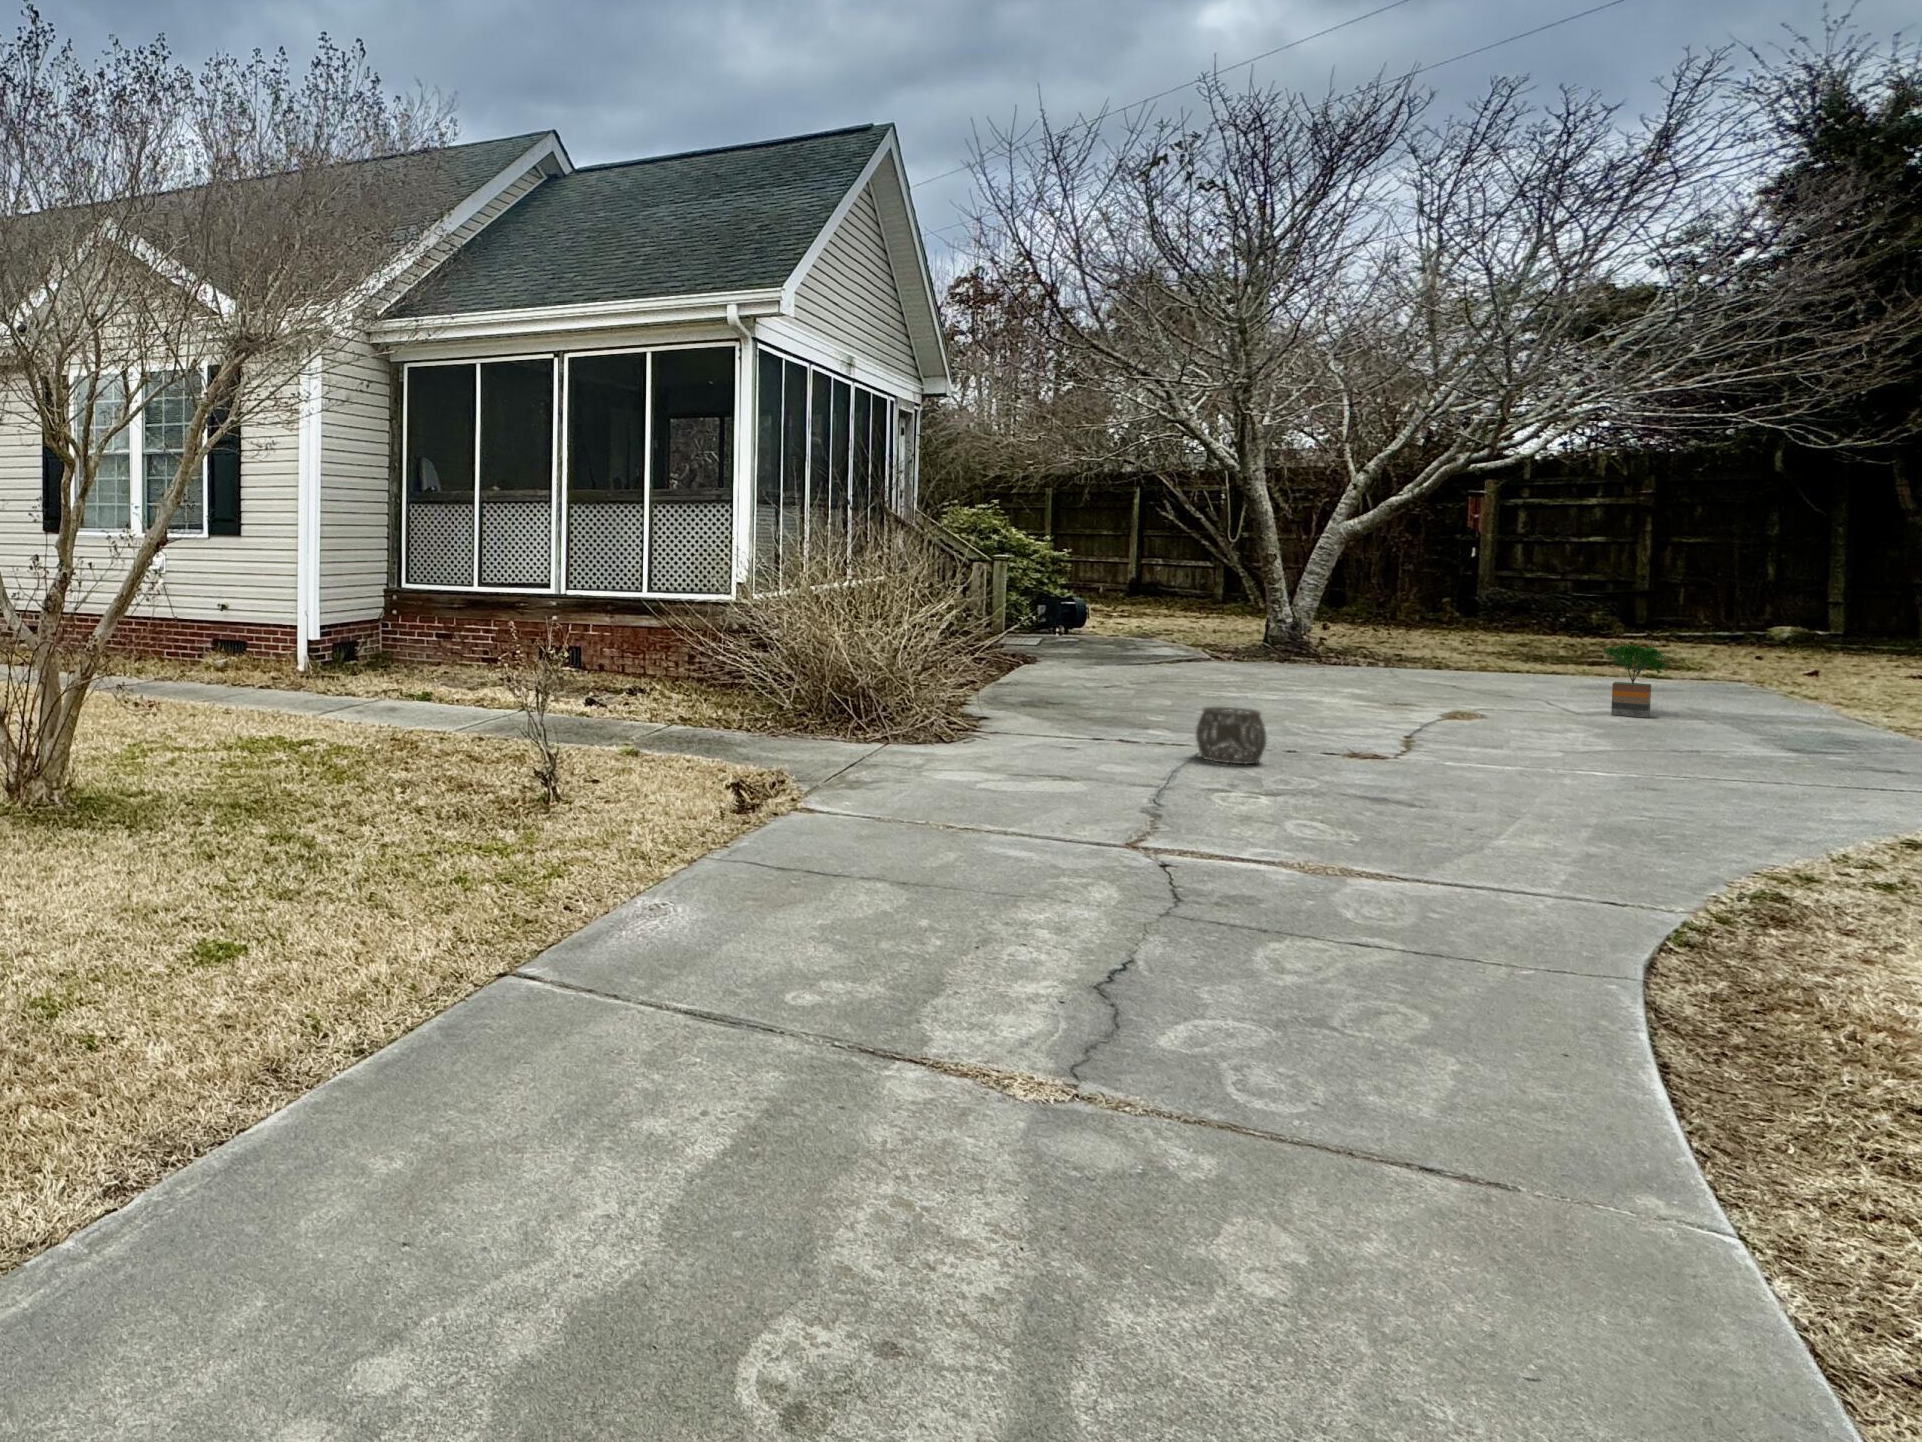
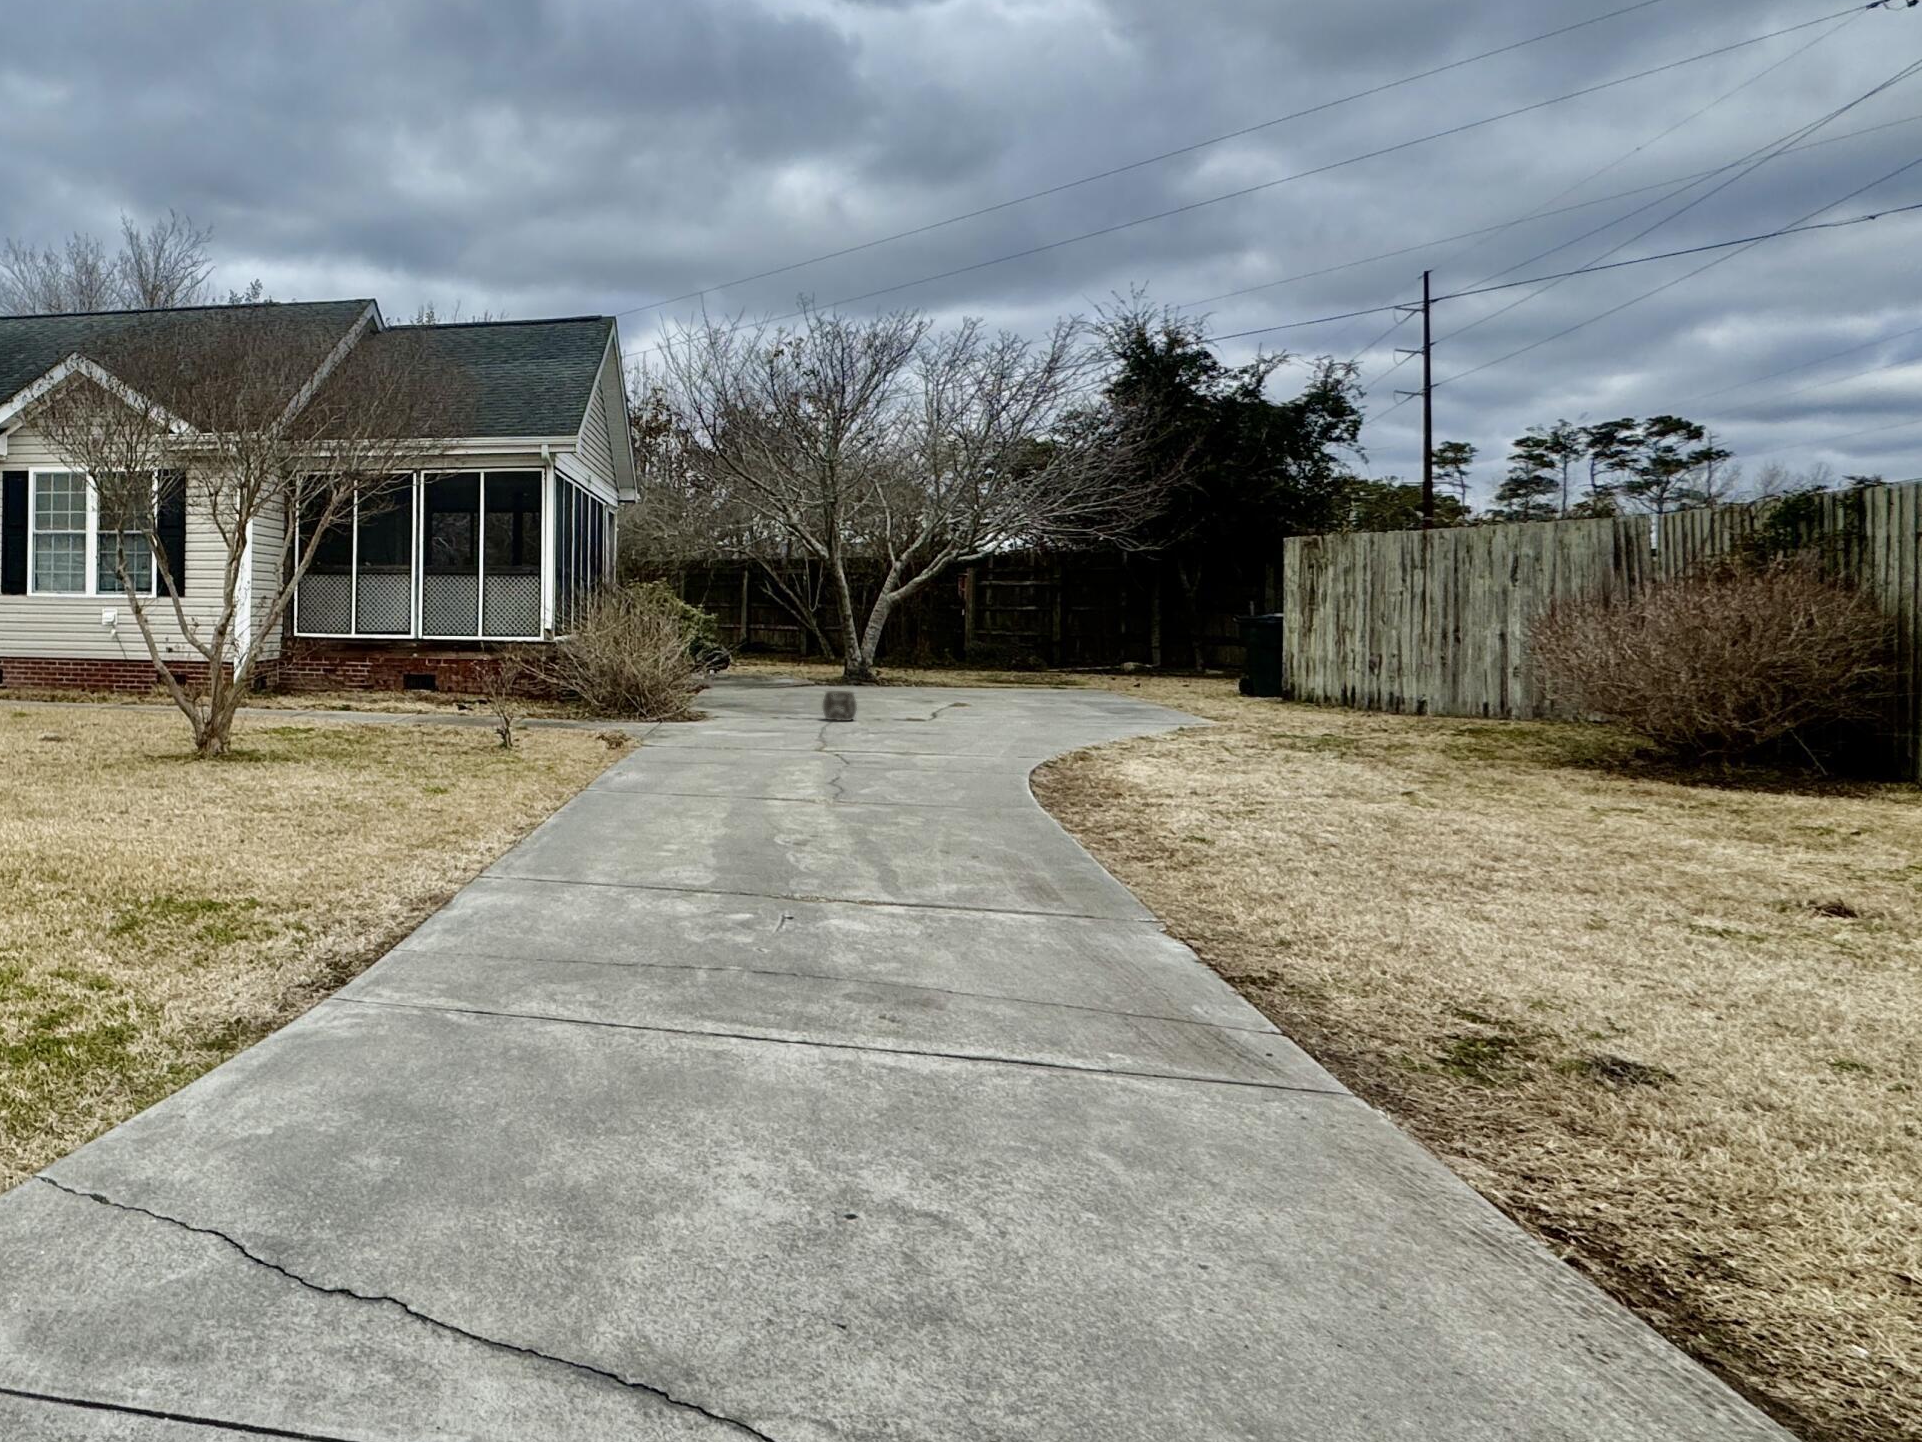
potted tree: present [1604,645,1668,718] -> none [1015,660,1045,701]

